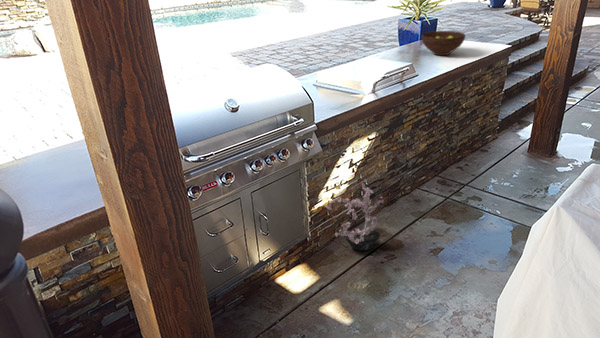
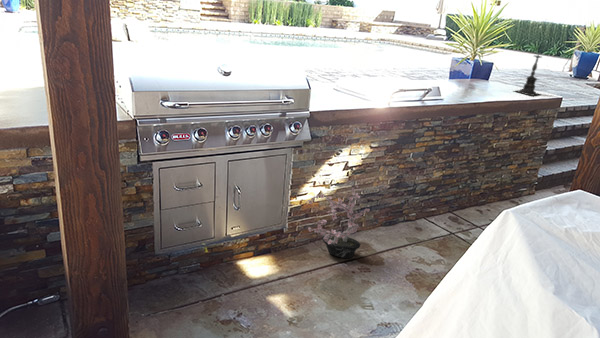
candle holder: none [468,7,493,52] -> present [515,55,541,96]
fruit bowl: present [422,31,465,55] -> none [463,65,510,90]

